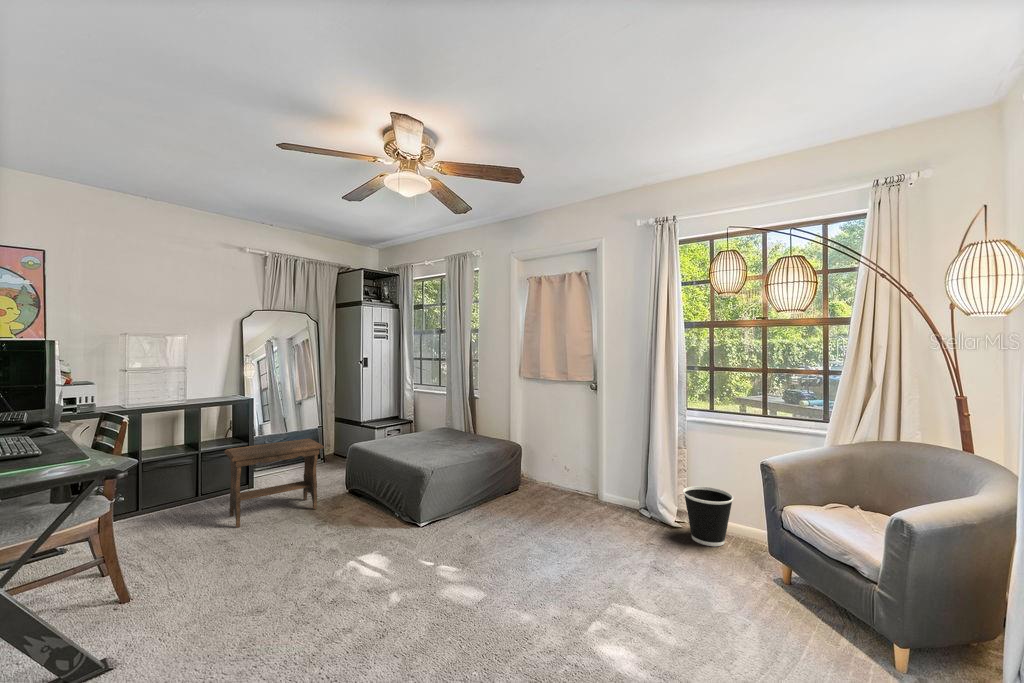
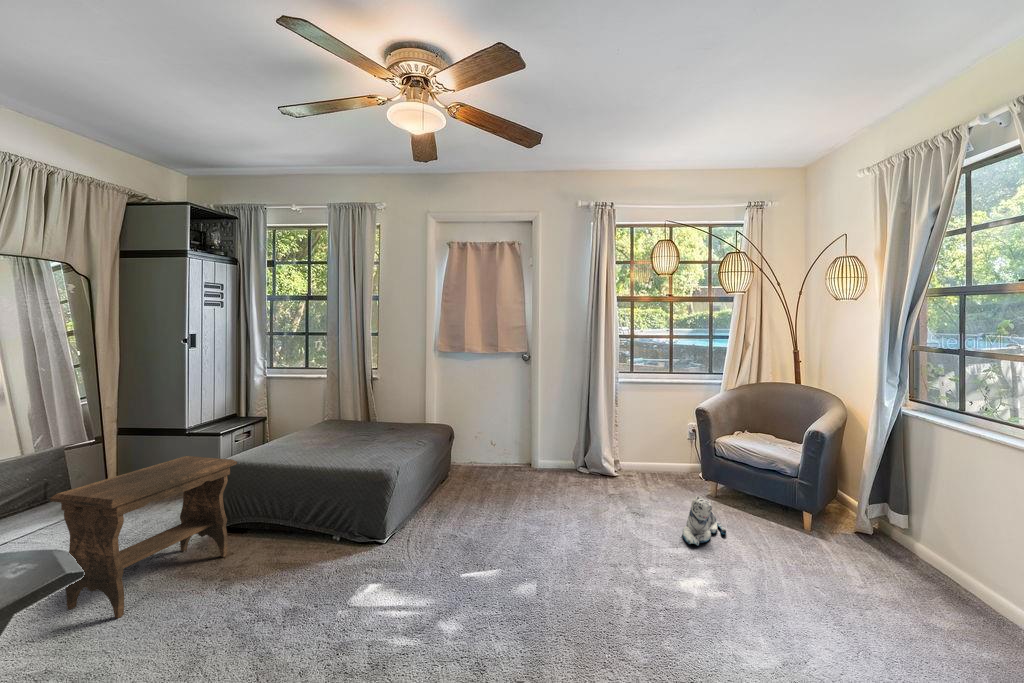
wastebasket: present [683,486,734,546] -> none [626,438,666,484]
plush toy: none [636,567,717,627] -> present [682,497,726,546]

